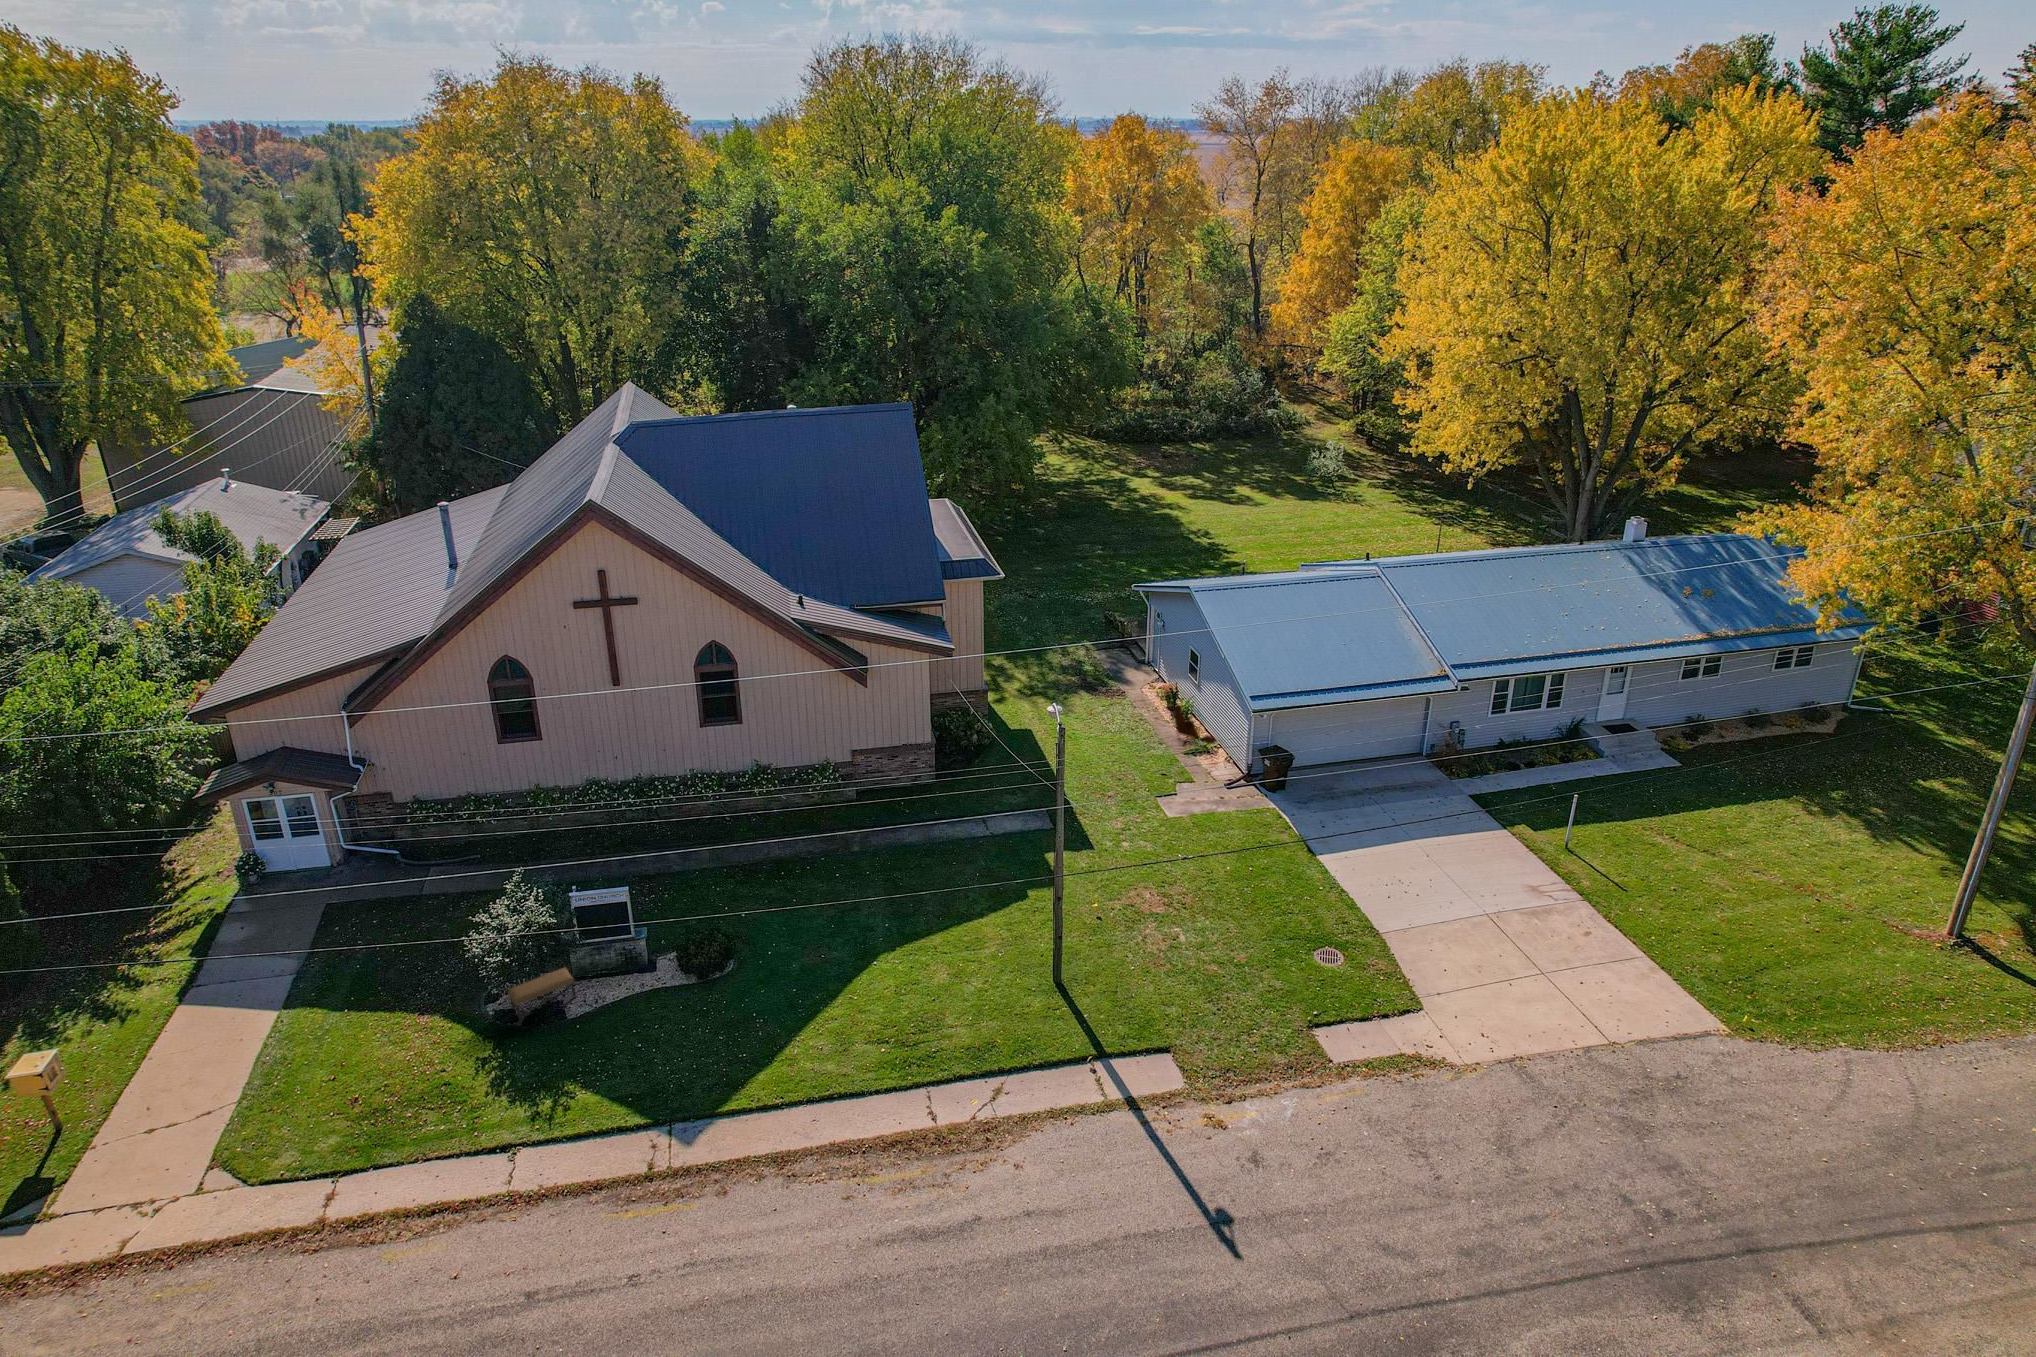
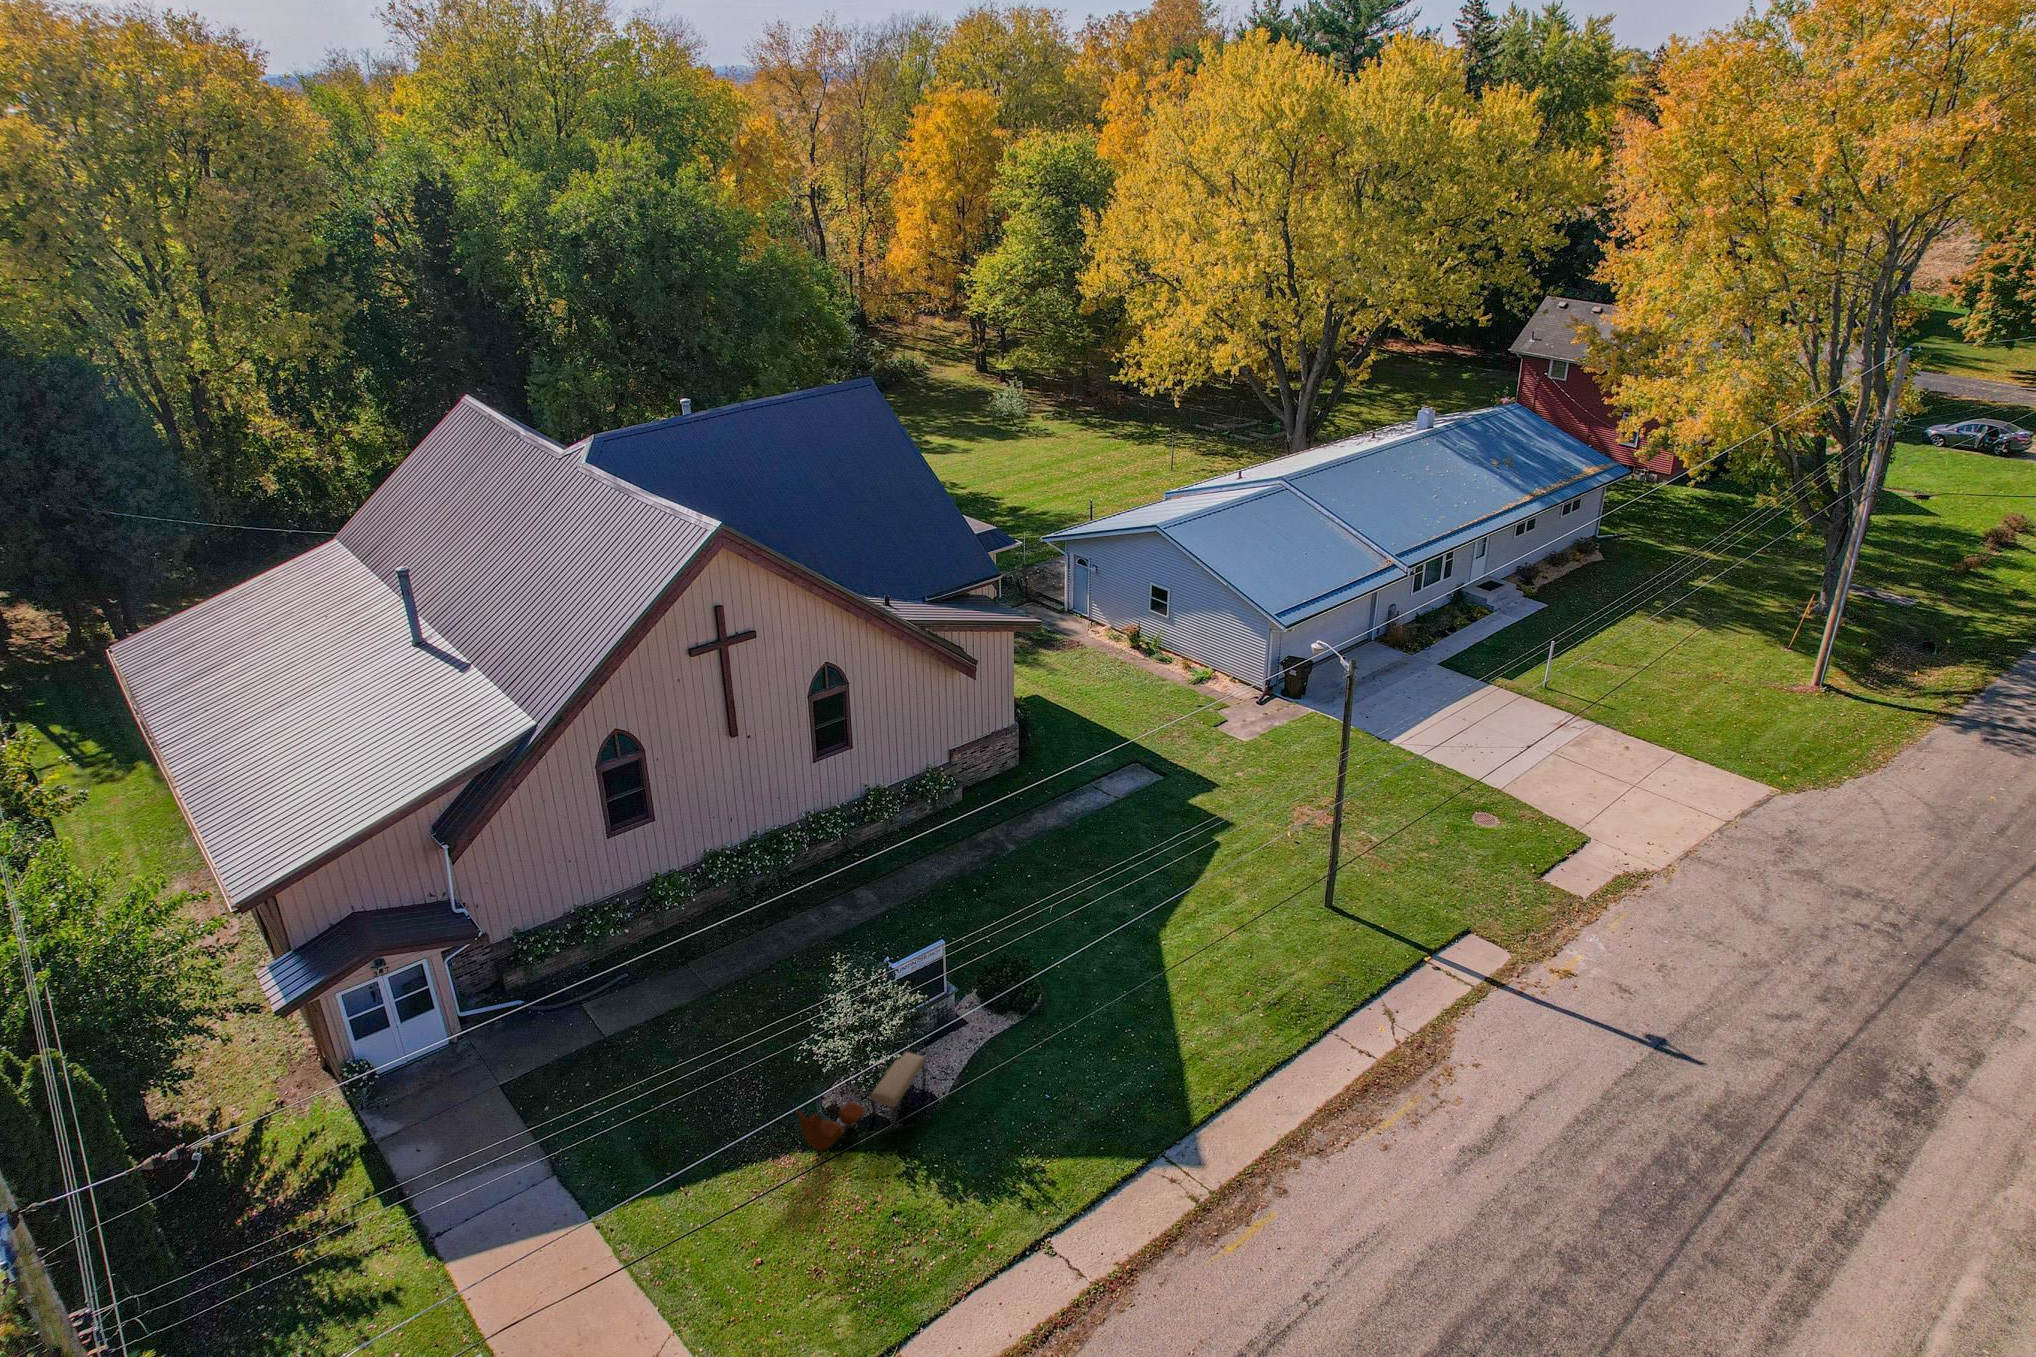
lounge chair: present [1174,705,1216,744] -> present [797,1103,865,1155]

